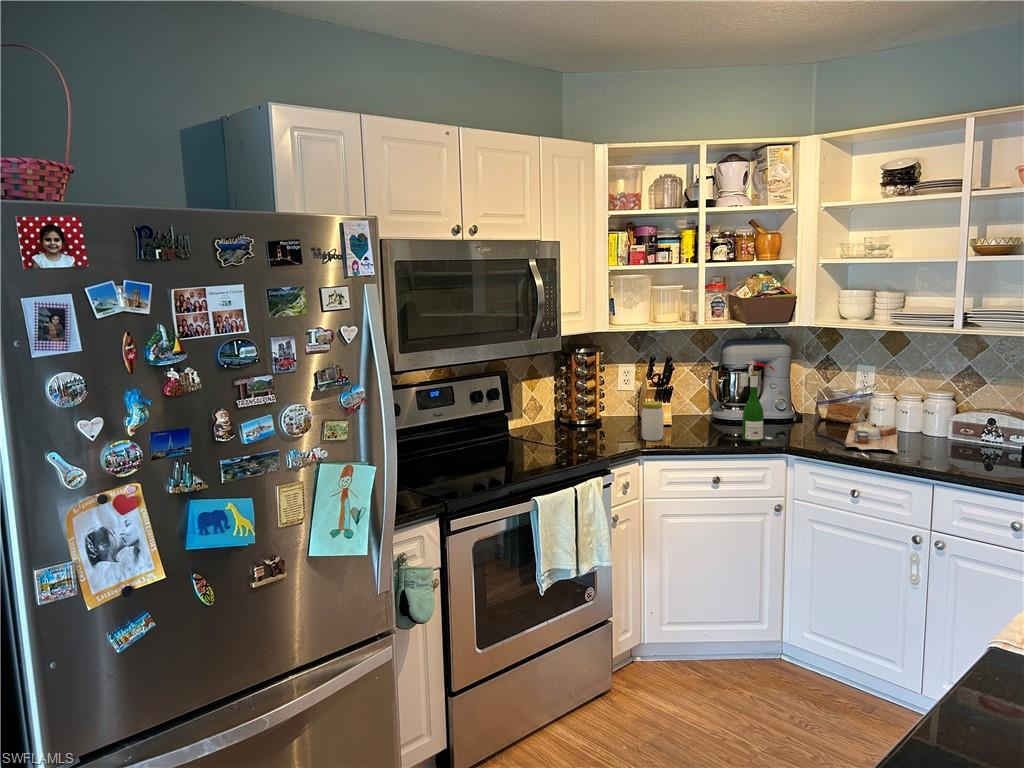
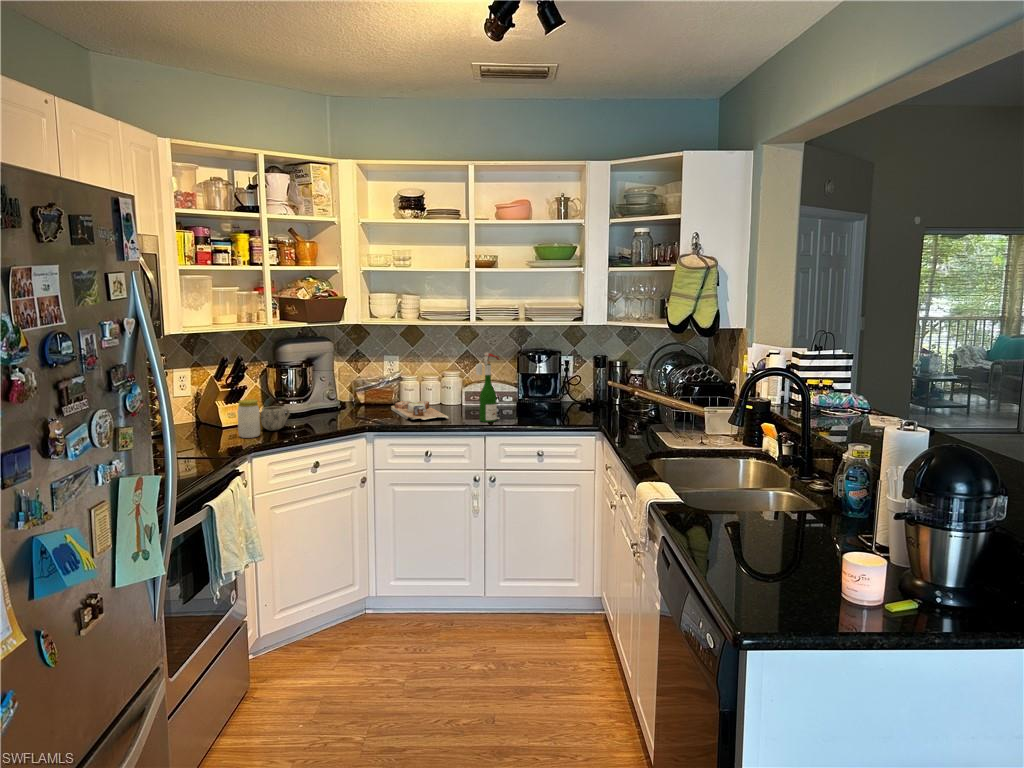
wine bottle: present [741,360,775,441] -> present [476,352,499,422]
mug: none [674,411,707,436] -> present [261,406,290,430]

